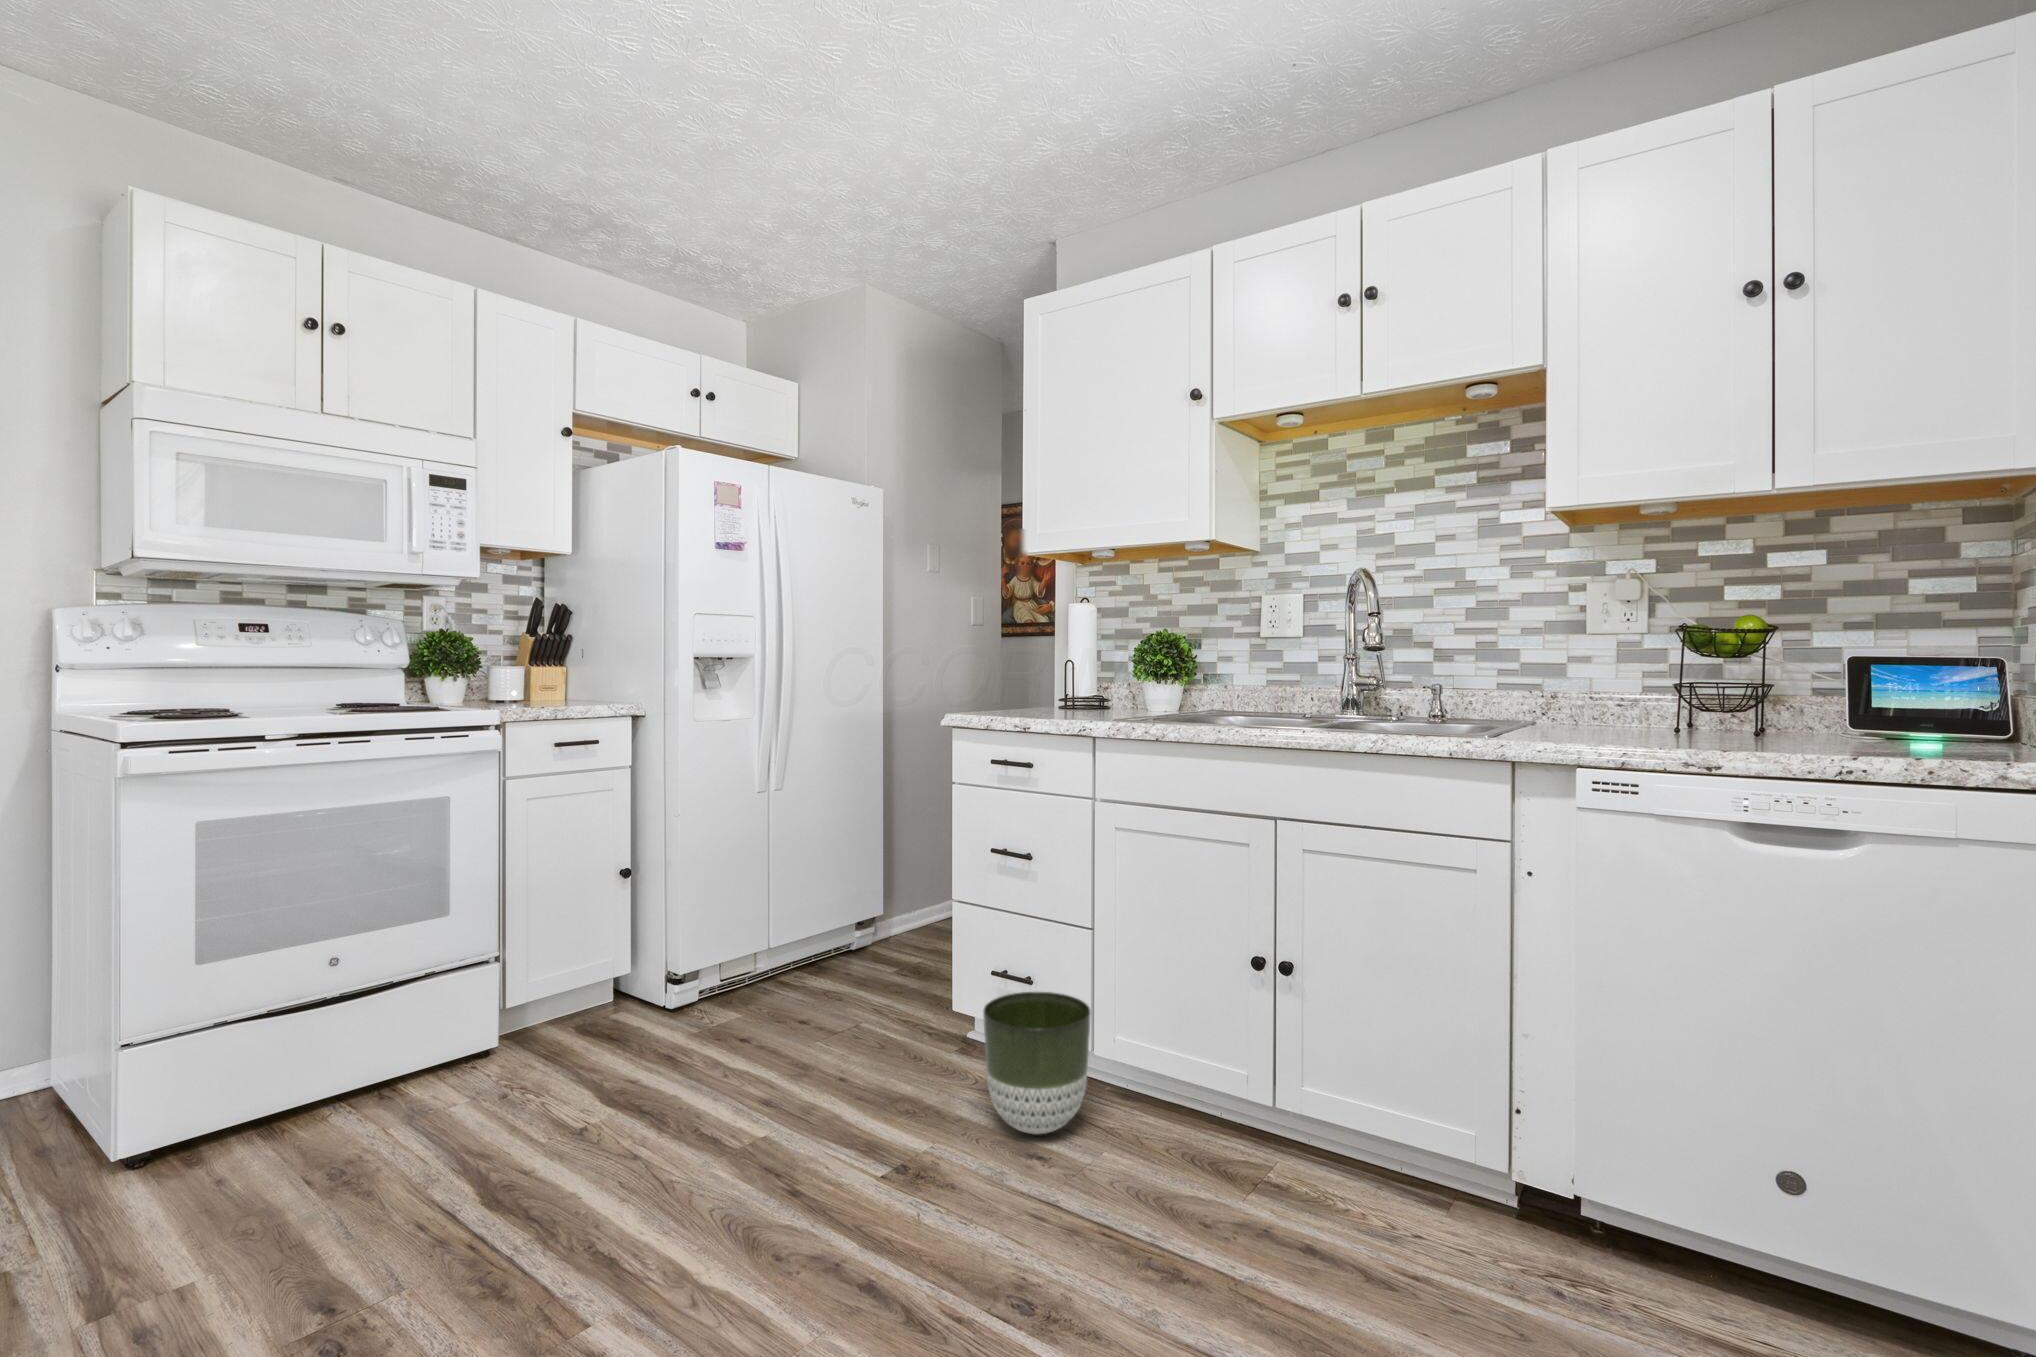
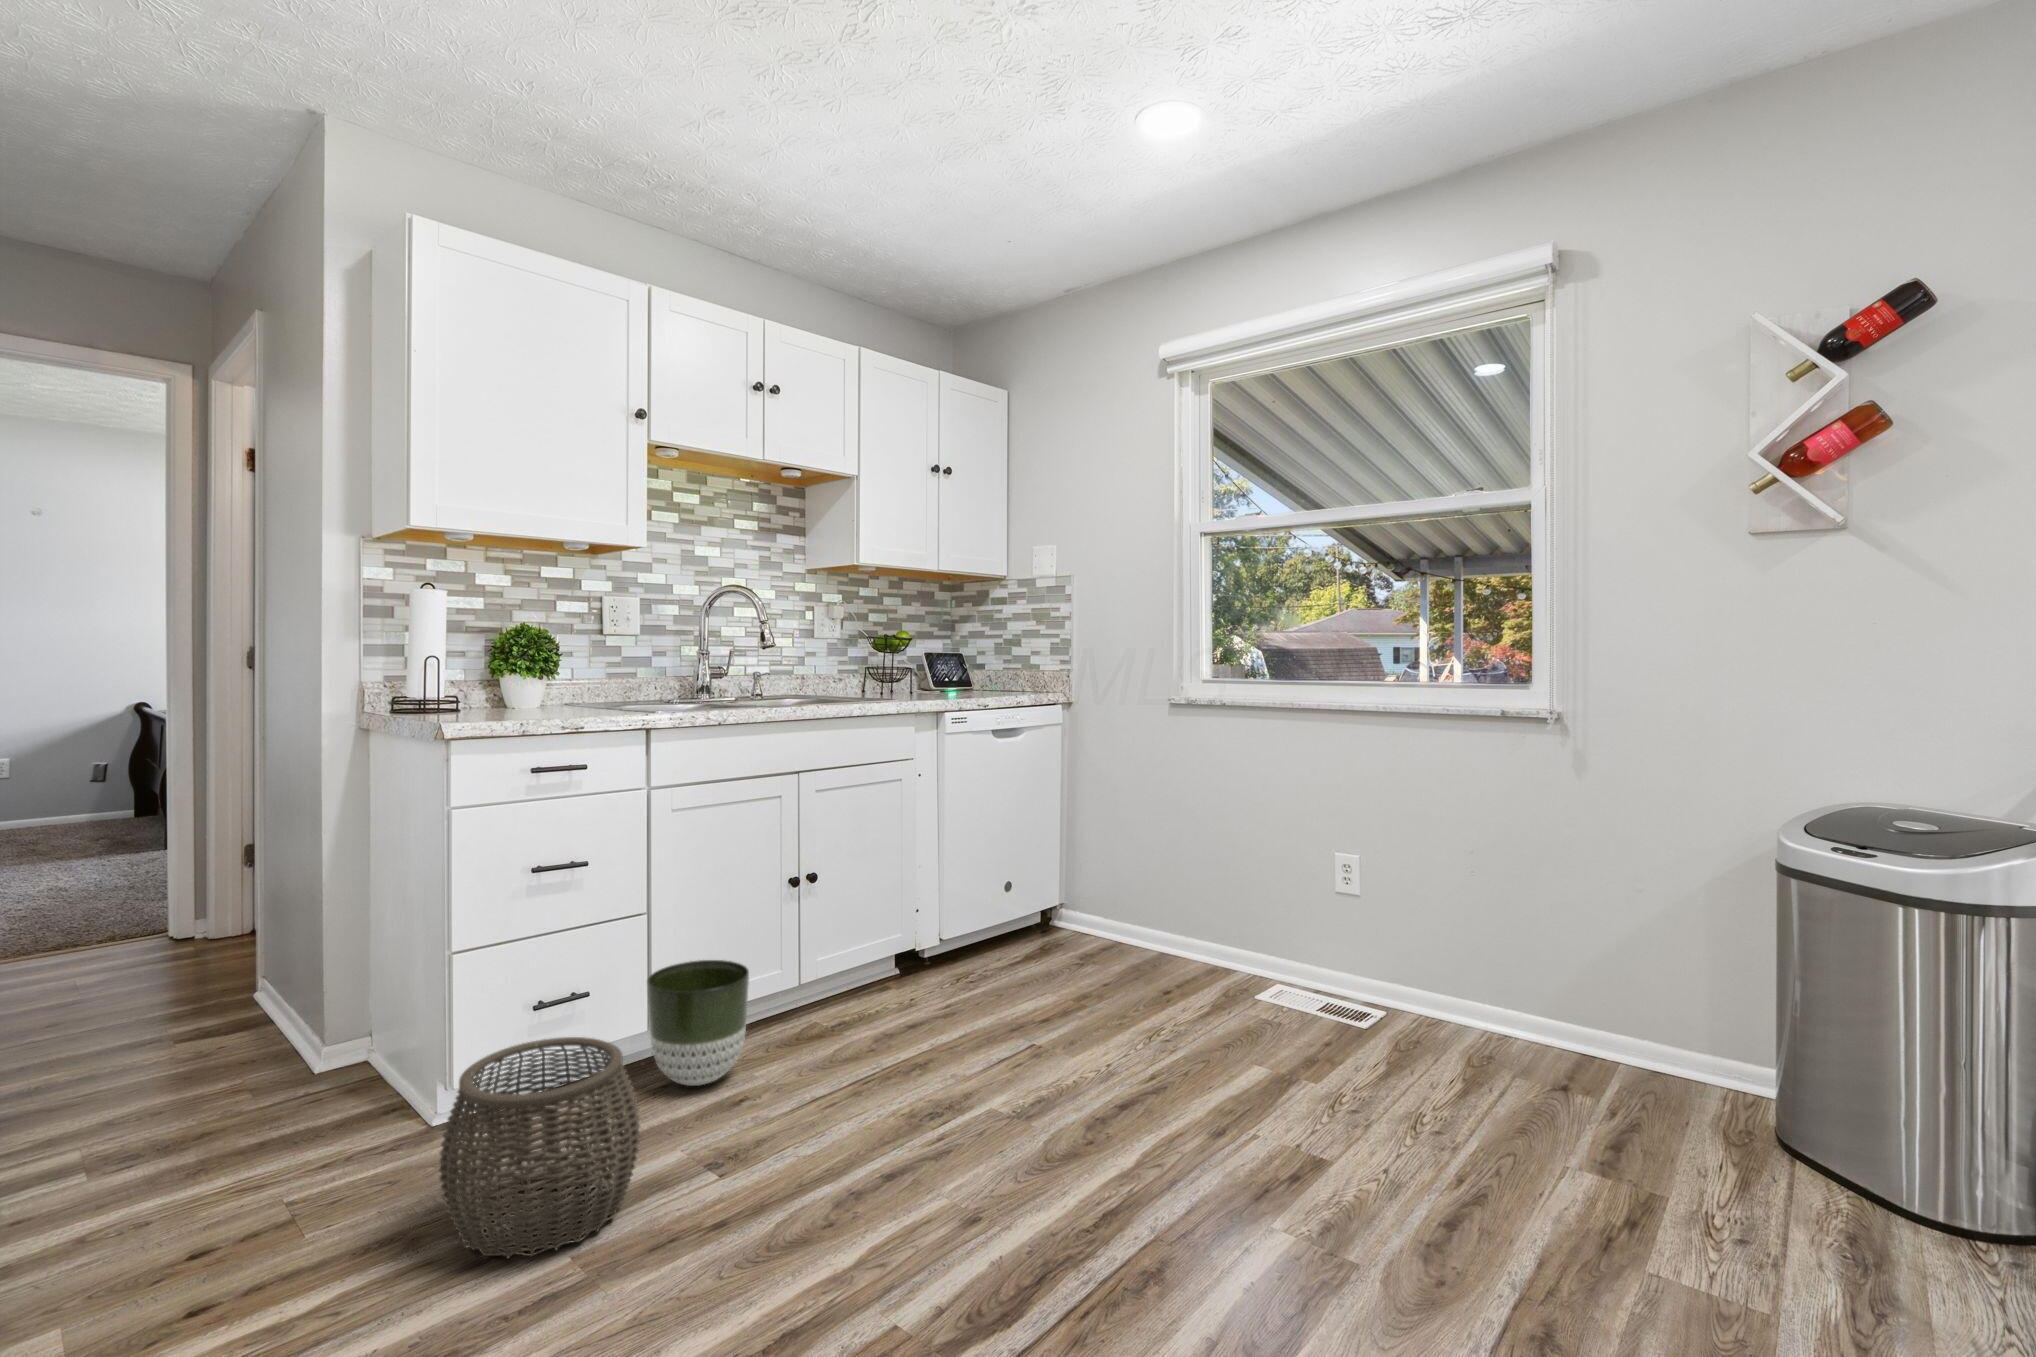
woven basket: none [693,972,849,1146] -> present [439,1037,640,1258]

